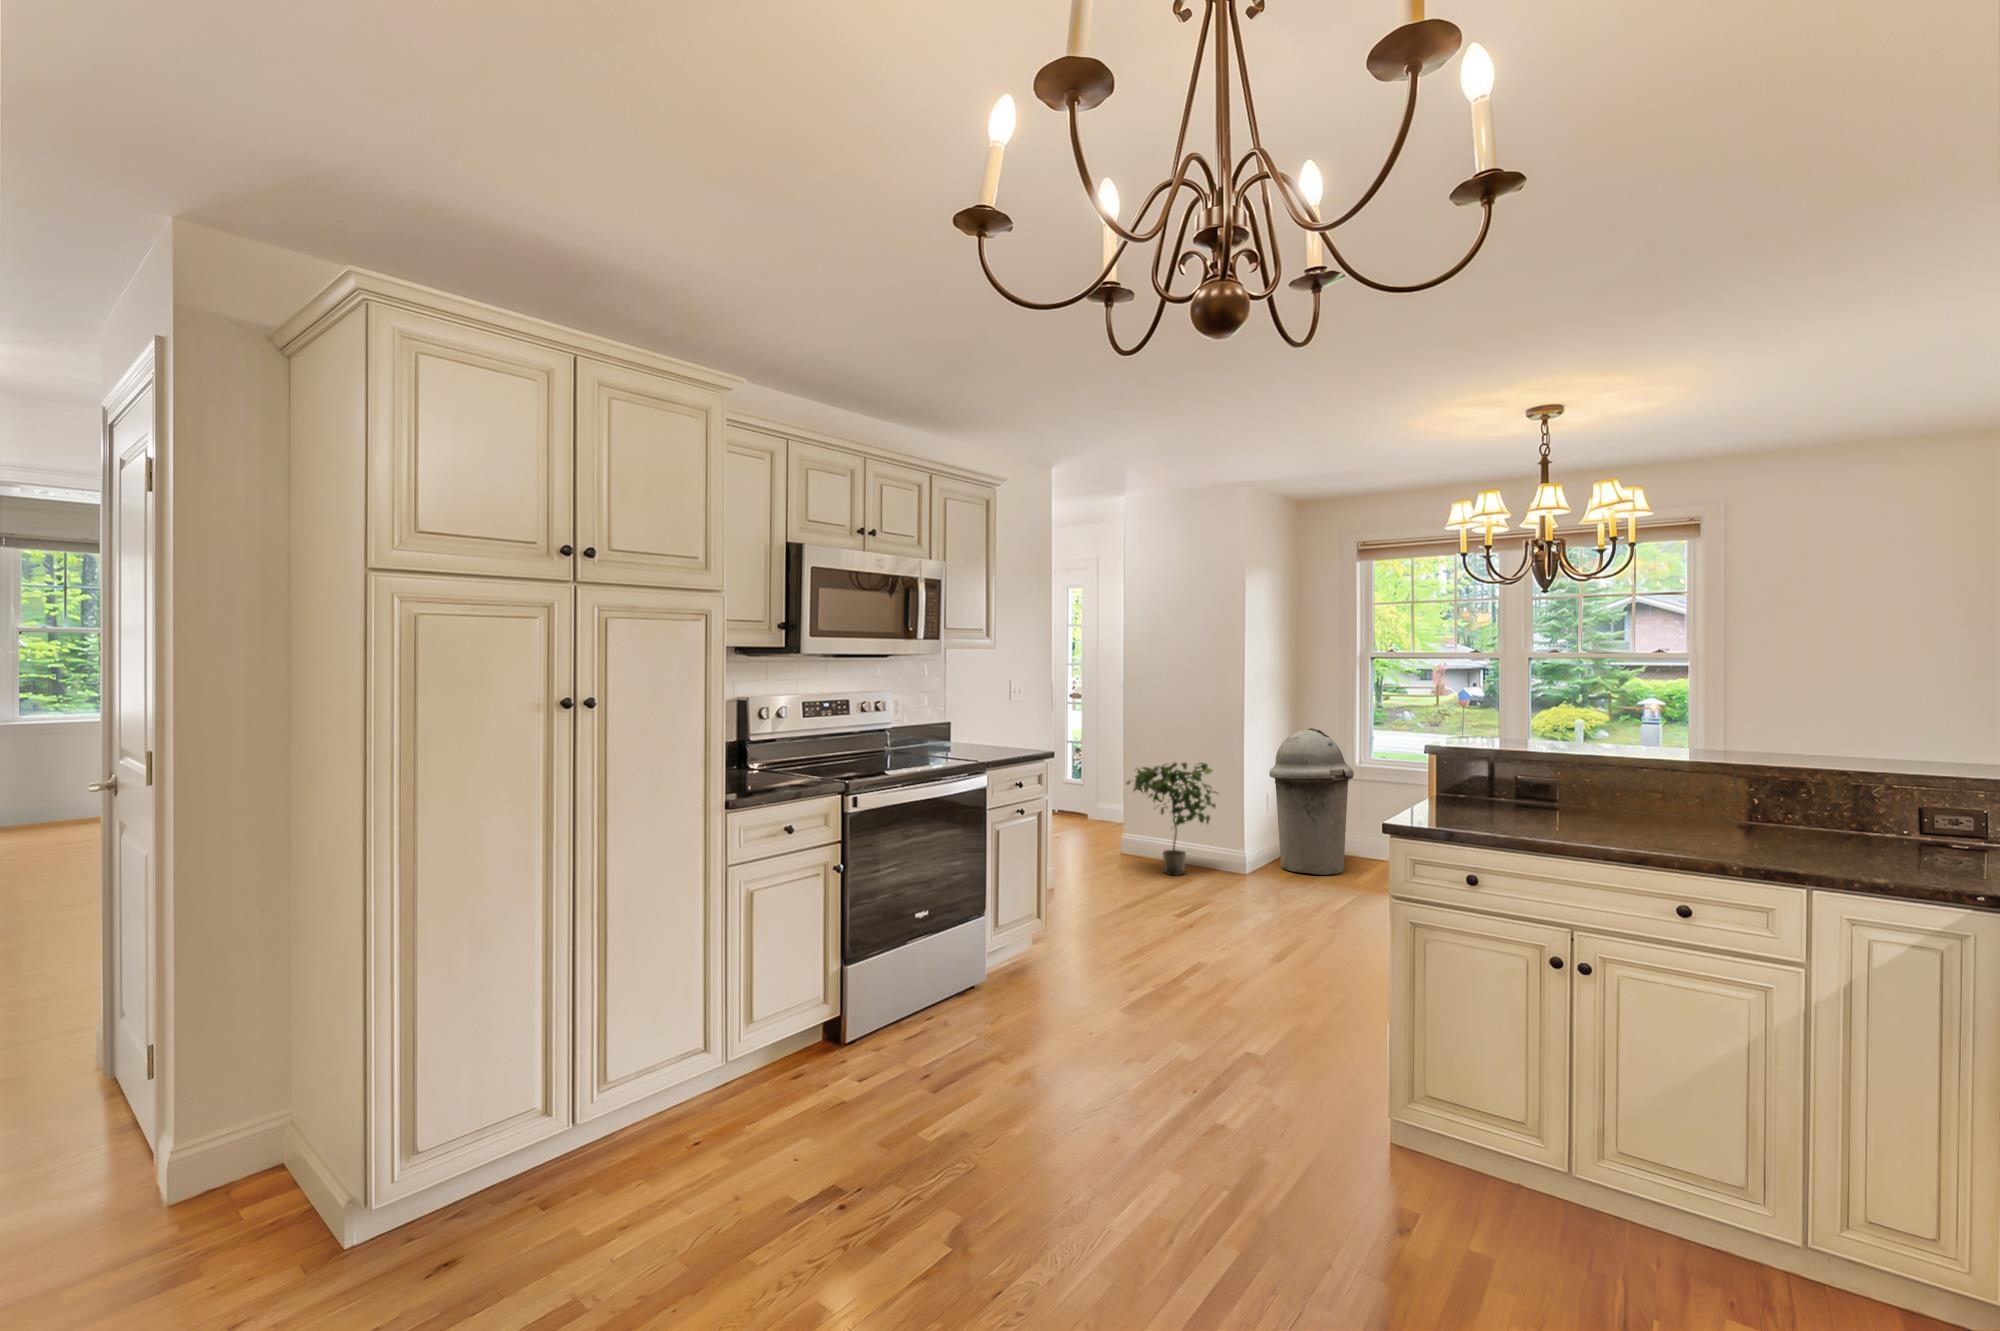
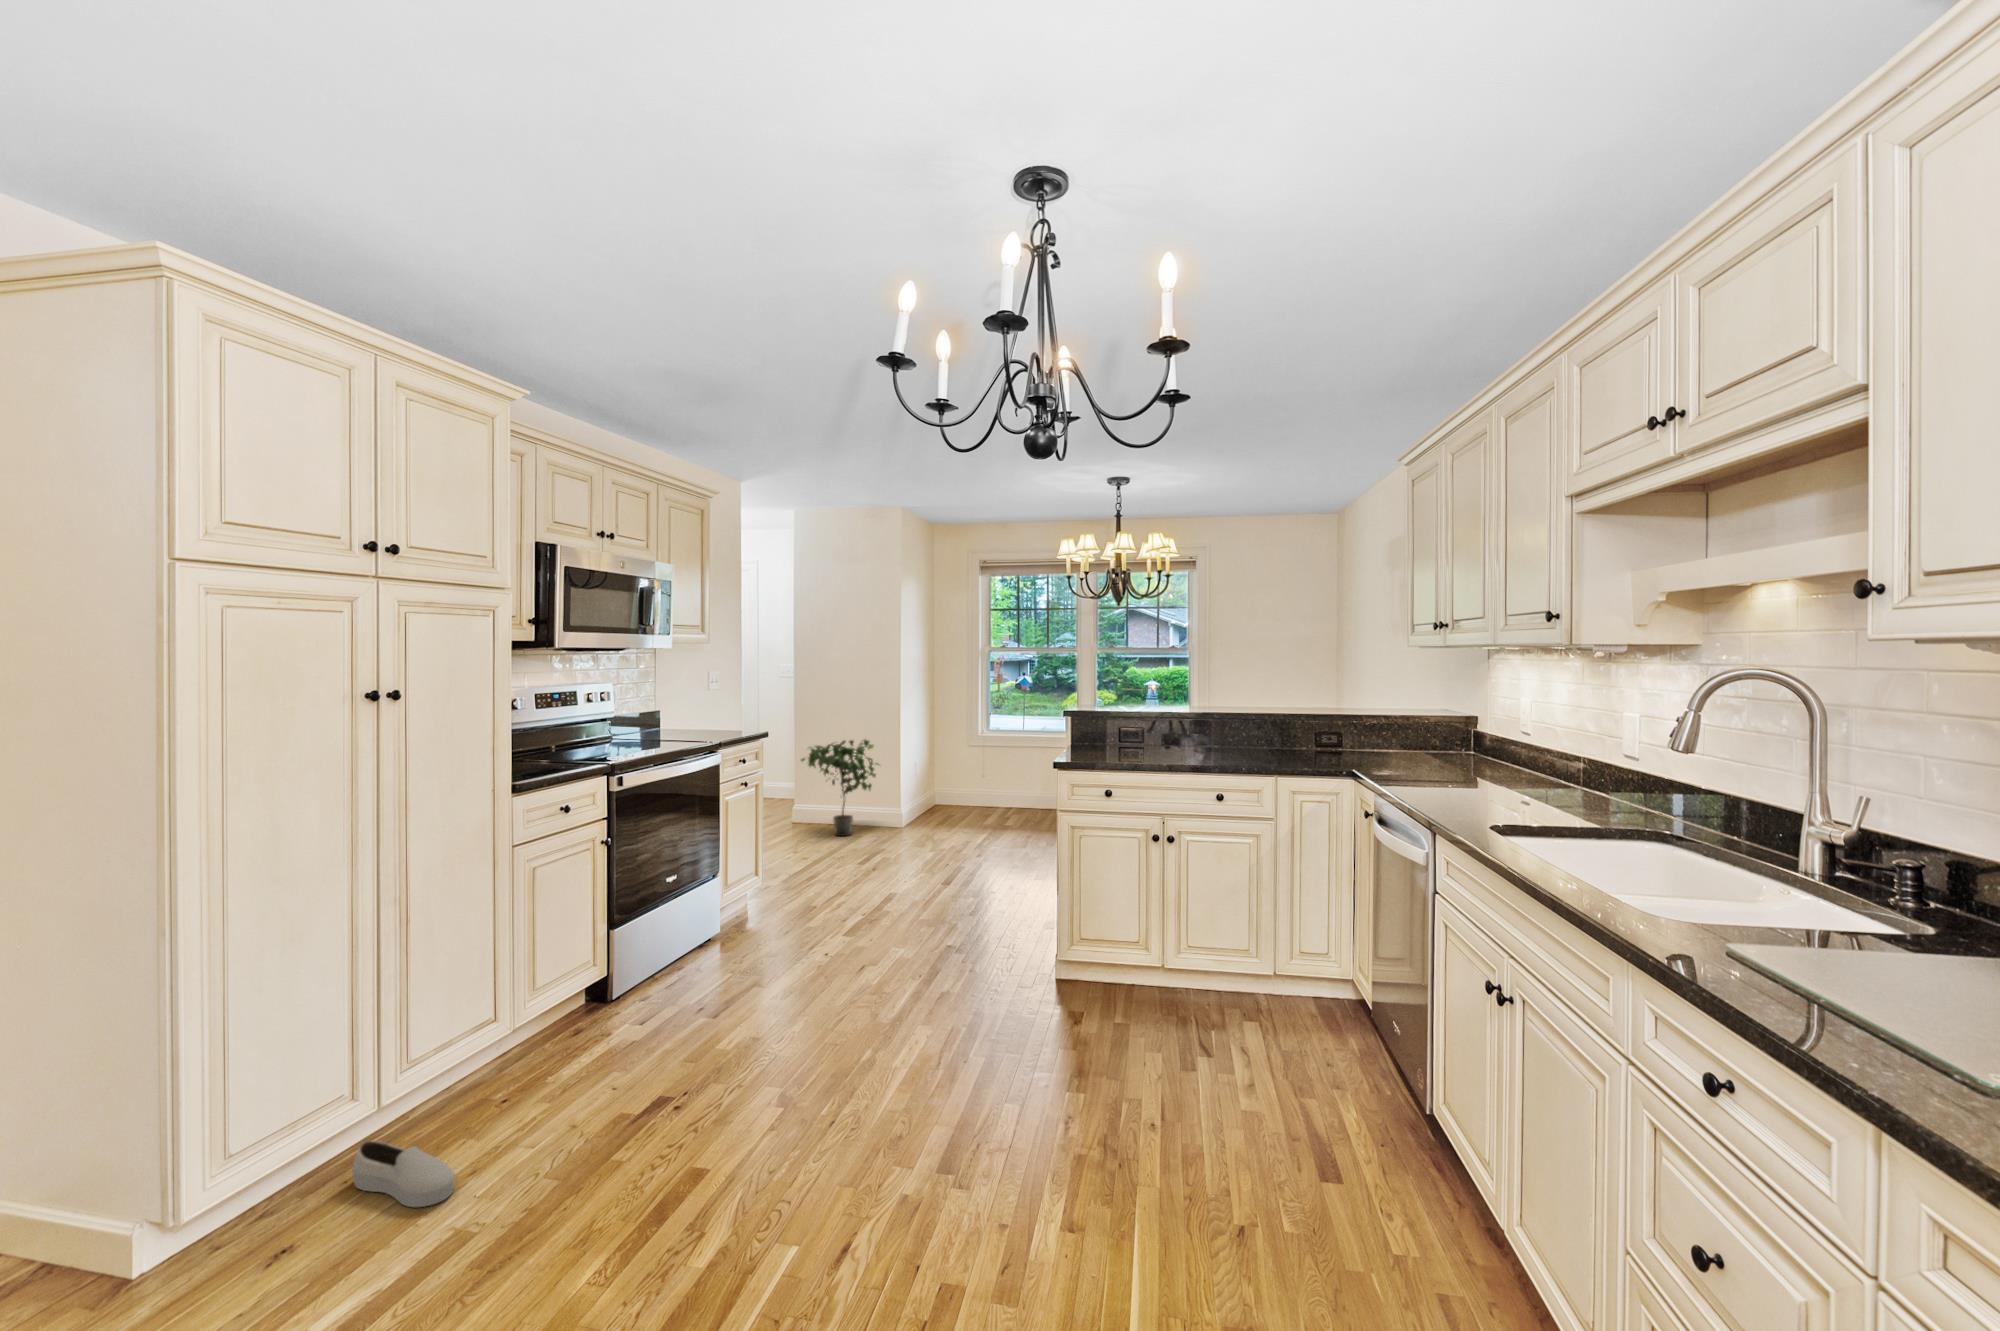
trash can: present [1269,728,1354,875] -> none [917,708,981,825]
shoe: none [528,1166,601,1259] -> present [352,1141,455,1207]

